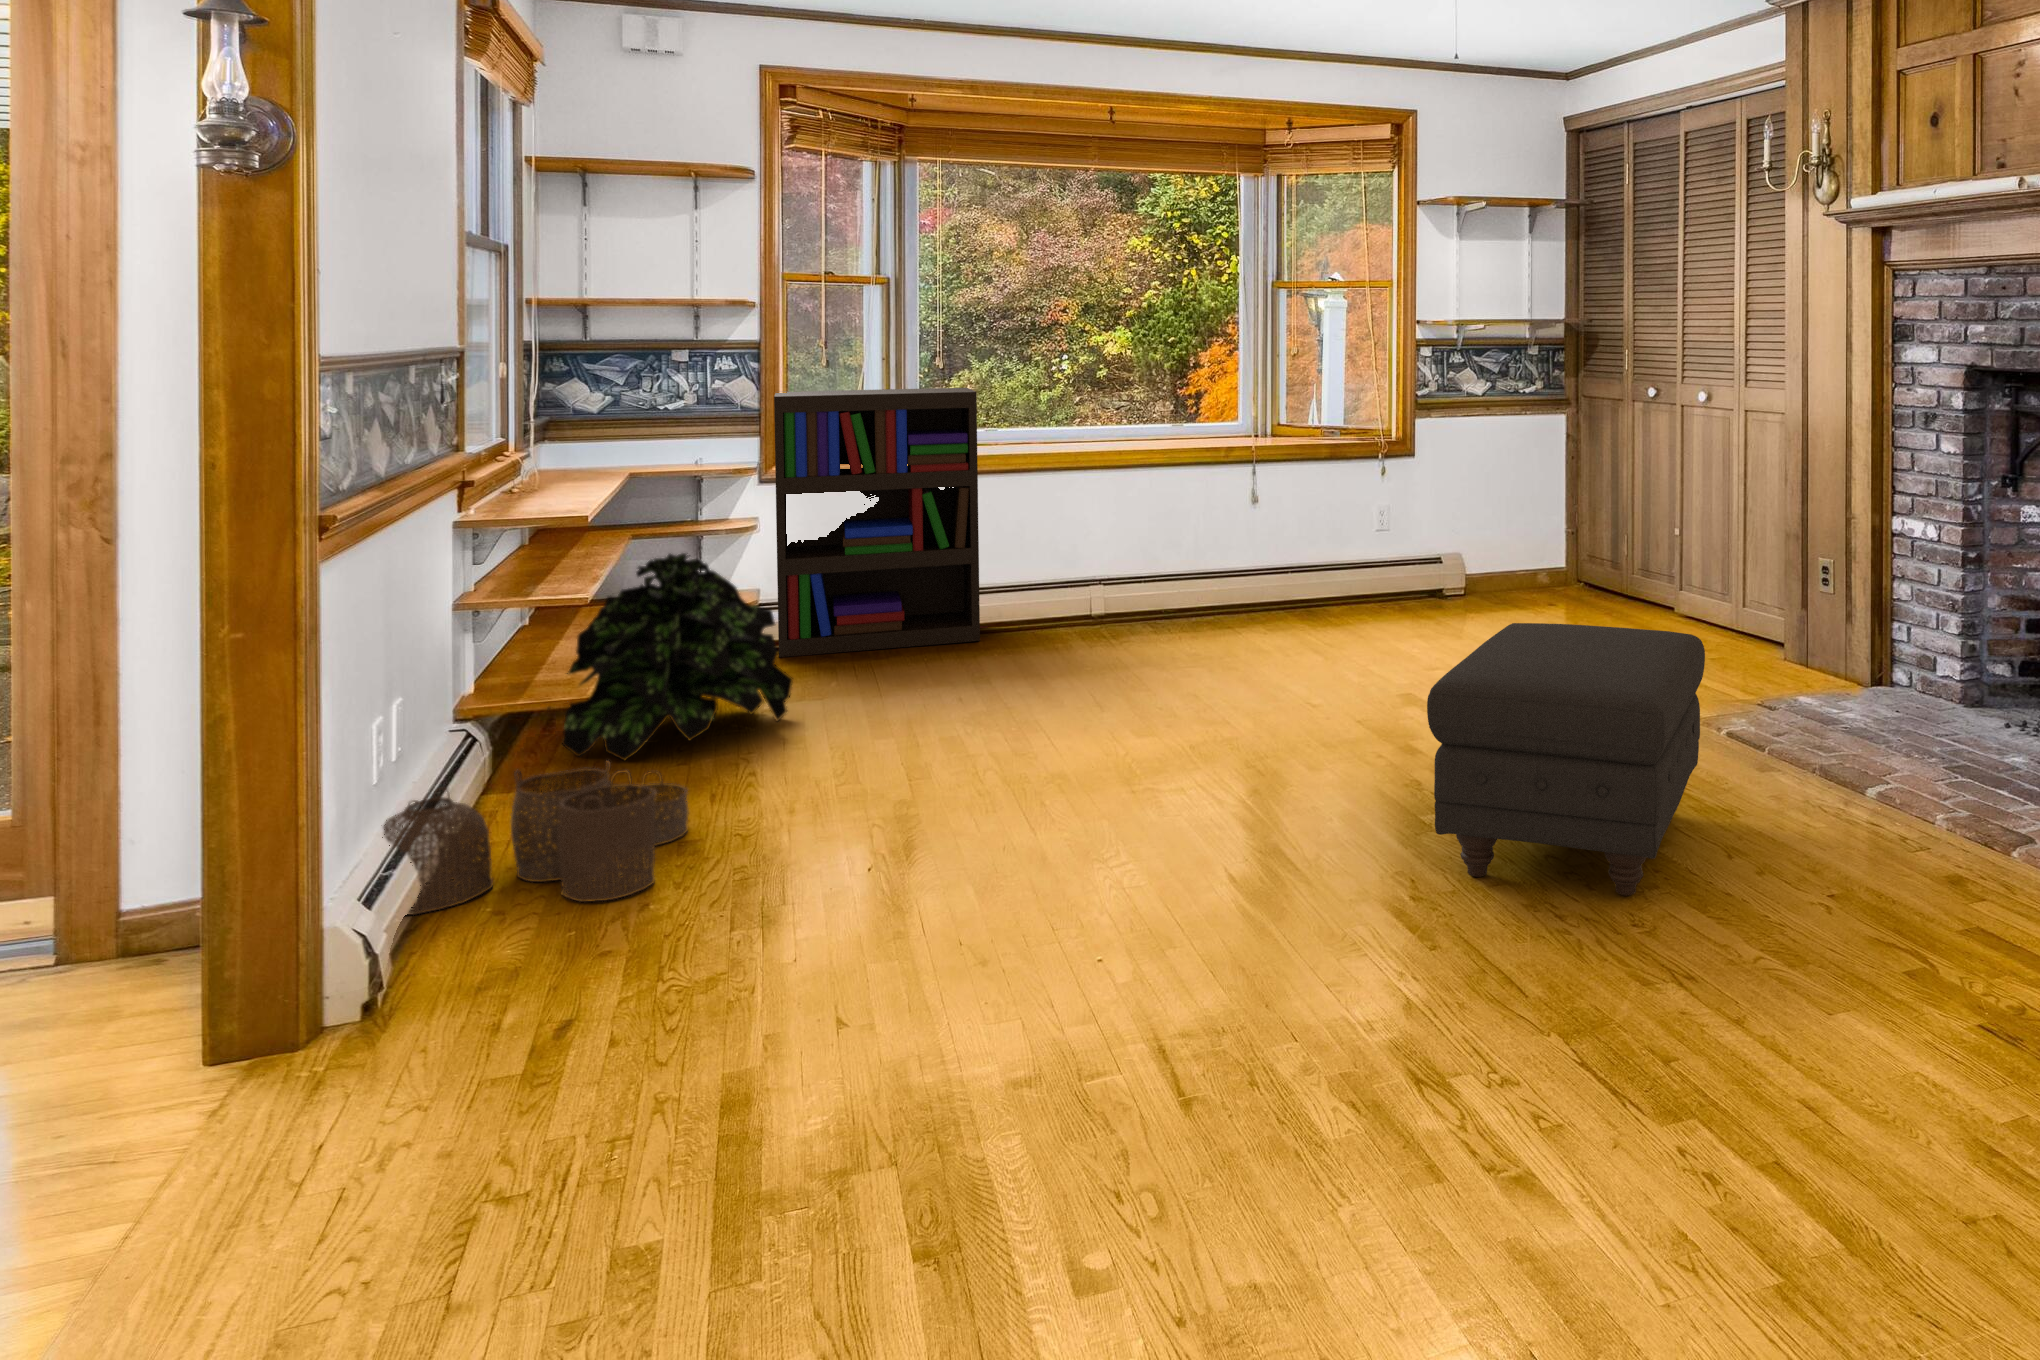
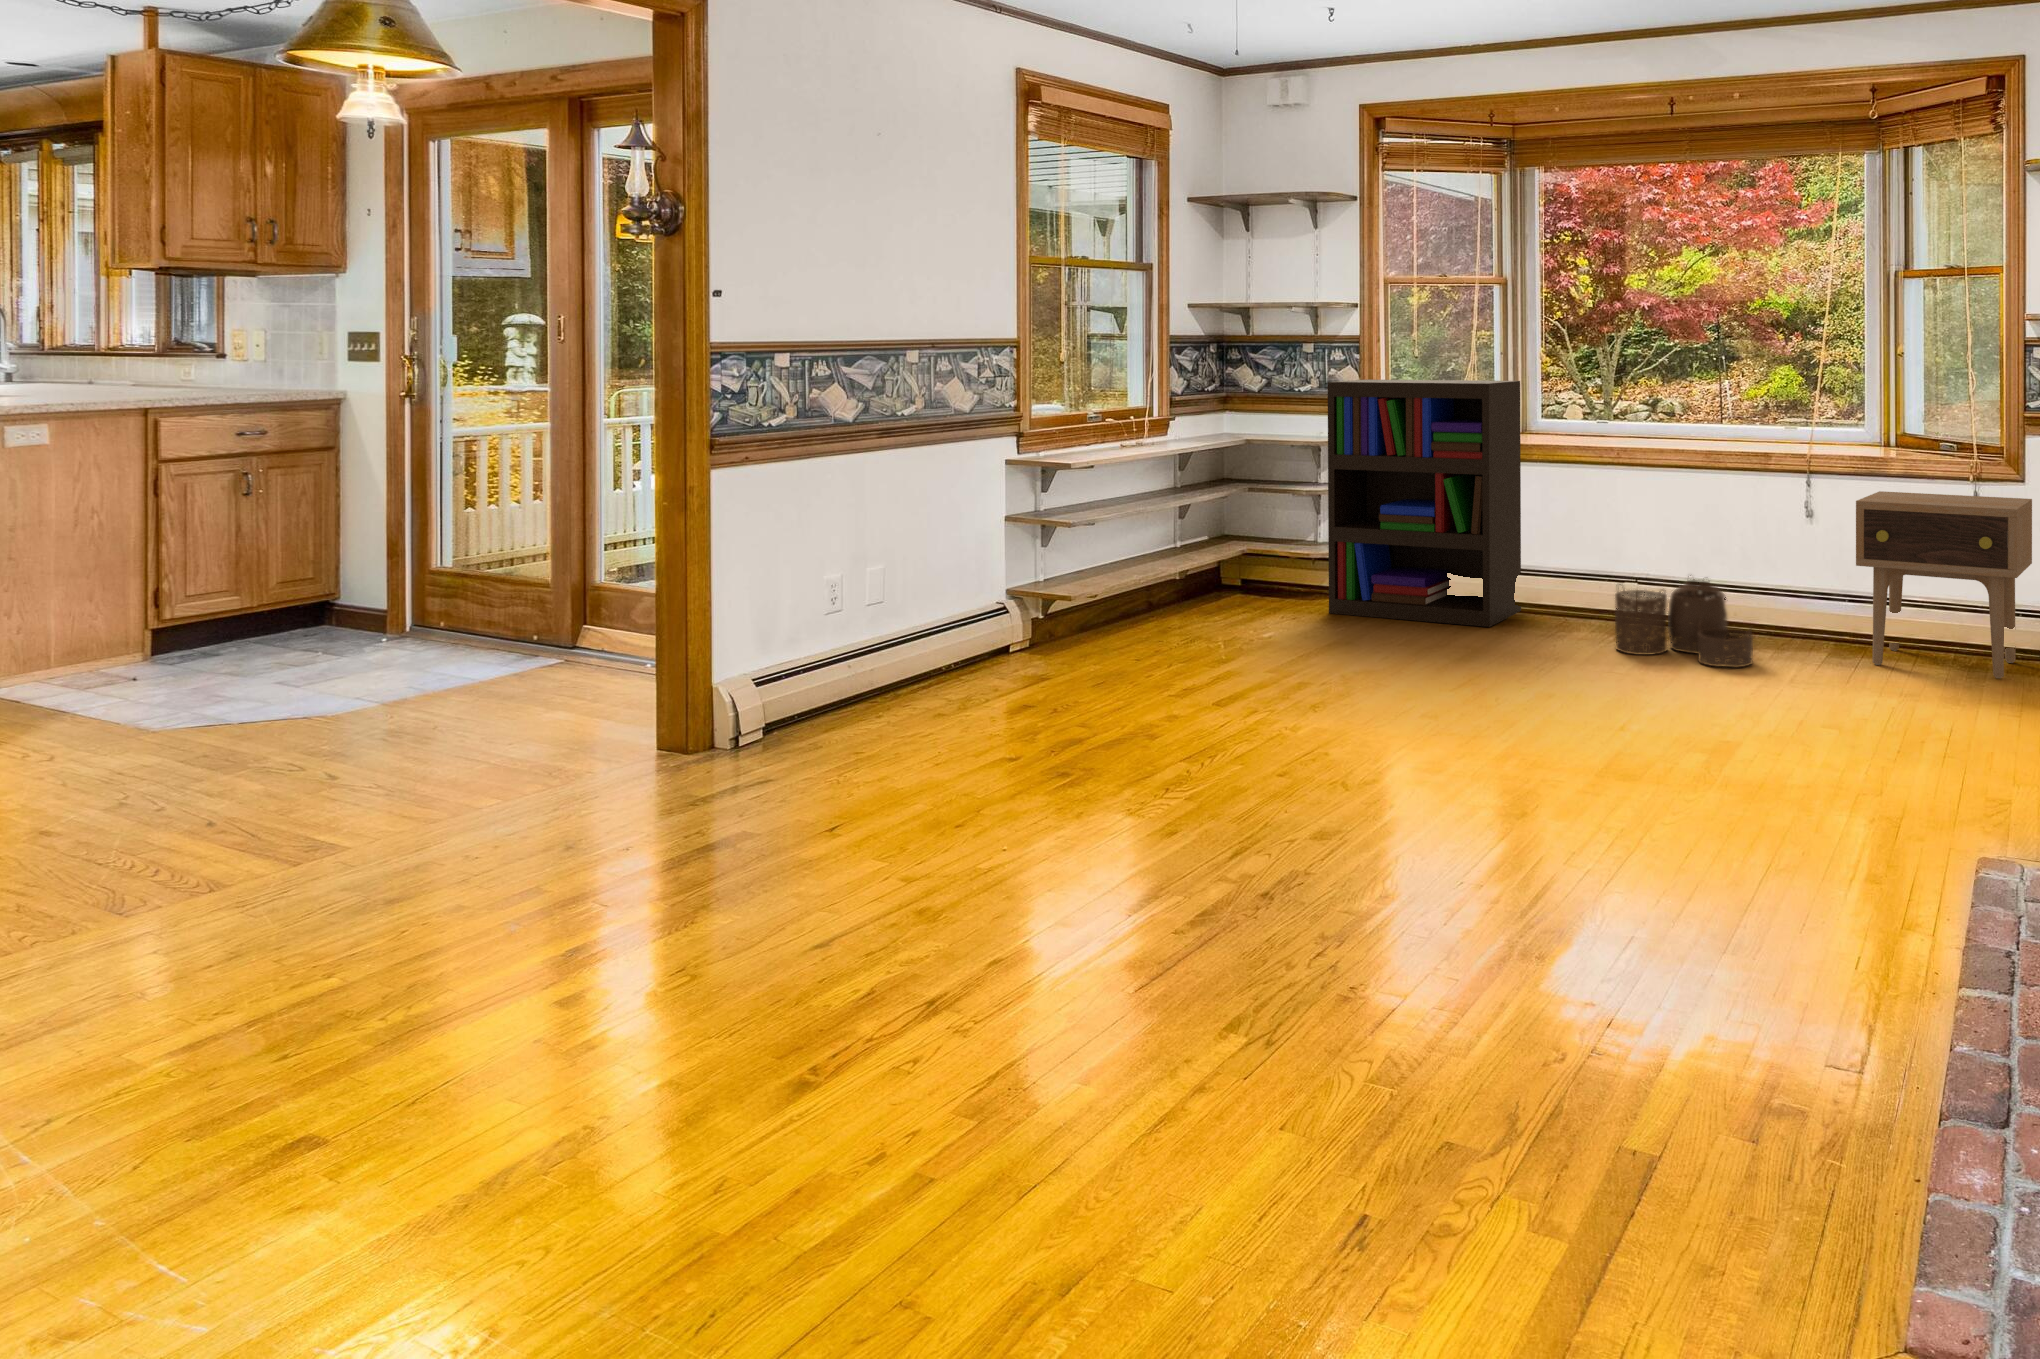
side table: none [1310,467,1448,615] -> present [1856,491,2032,678]
potted plant: present [548,553,793,760] -> none [1052,505,1233,667]
ottoman: present [1427,623,1705,896] -> none [1290,674,1758,1032]
woven basket: present [382,761,689,915] -> present [1615,575,1753,667]

